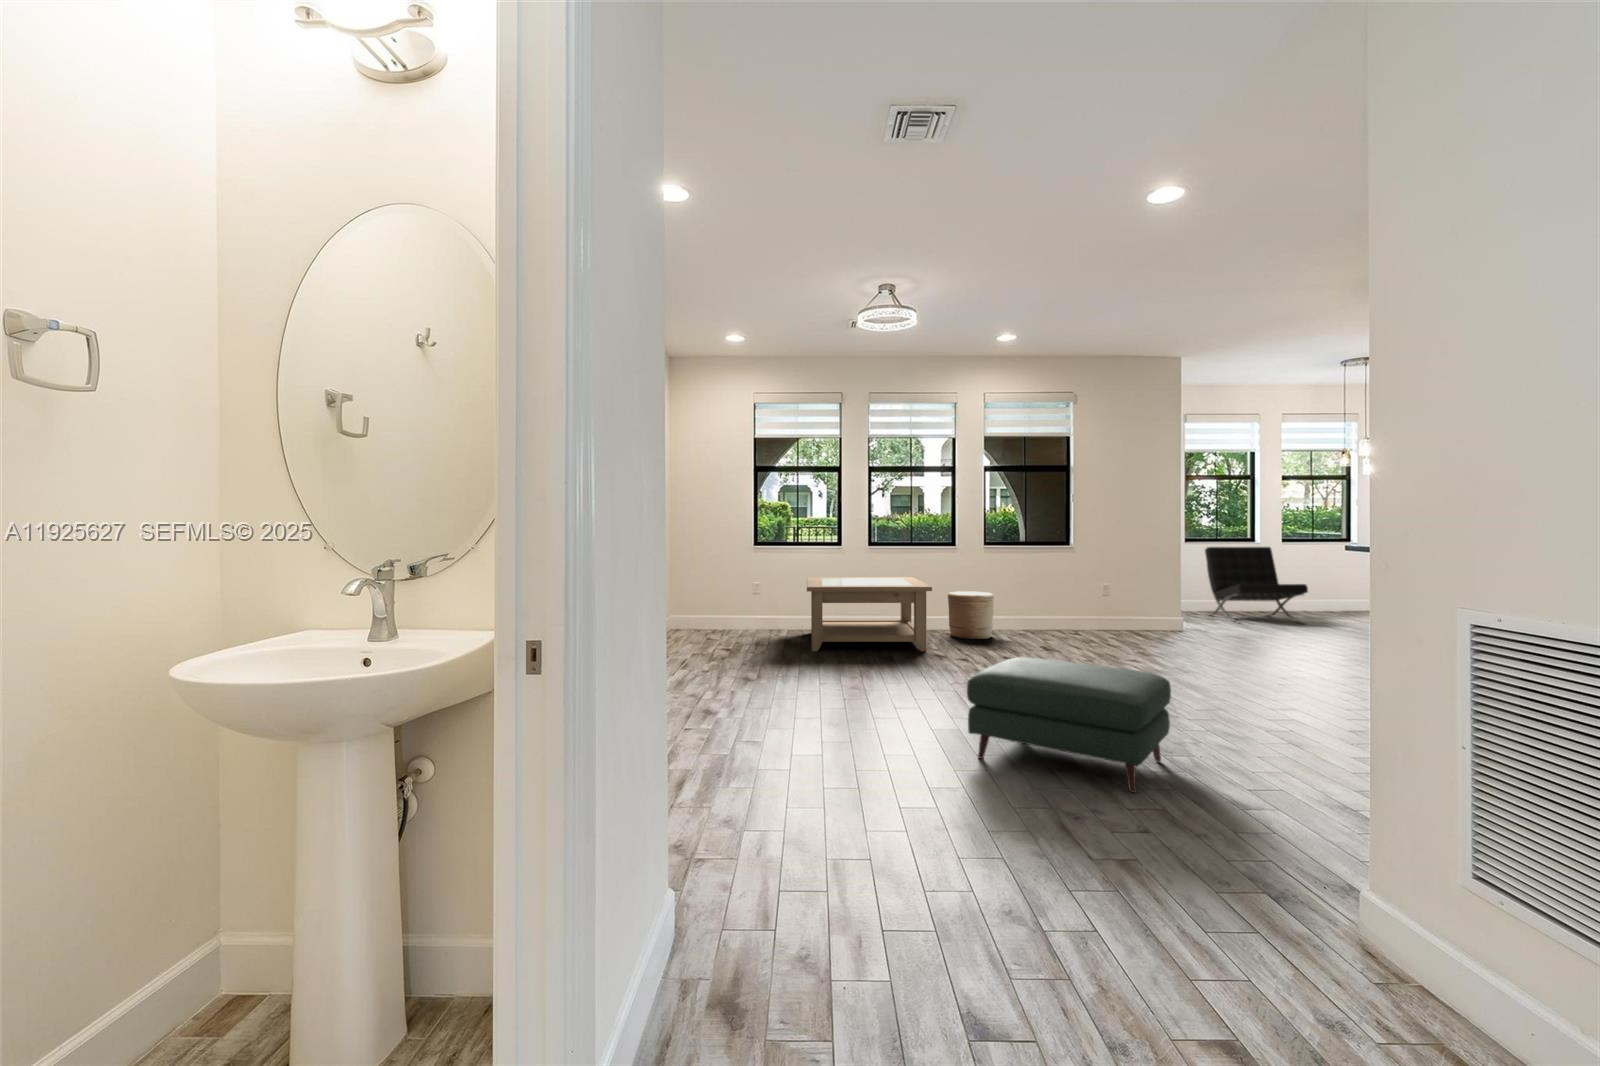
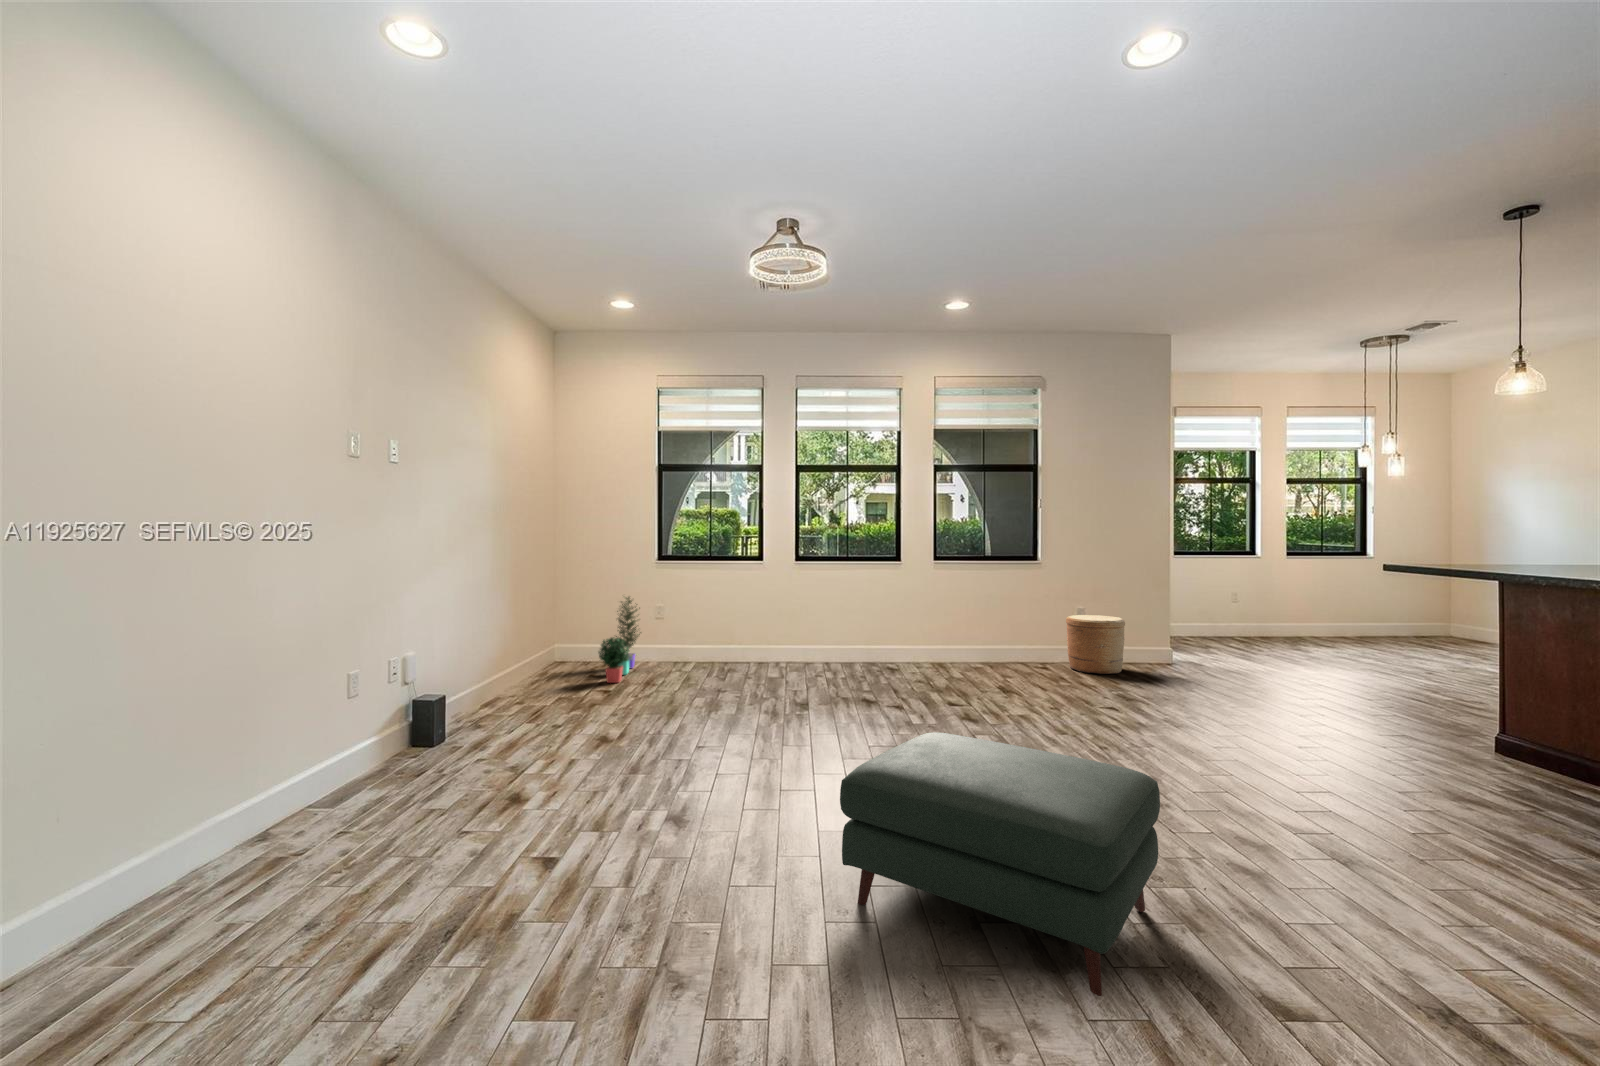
lounge chair: present [1205,547,1308,624] -> none [1197,561,1319,653]
potted plant: none [717,575,745,644] -> present [599,597,641,683]
coffee table: present [807,577,932,651] -> none [704,598,861,693]
woven basket: present [948,591,994,640] -> present [1066,615,1125,674]

